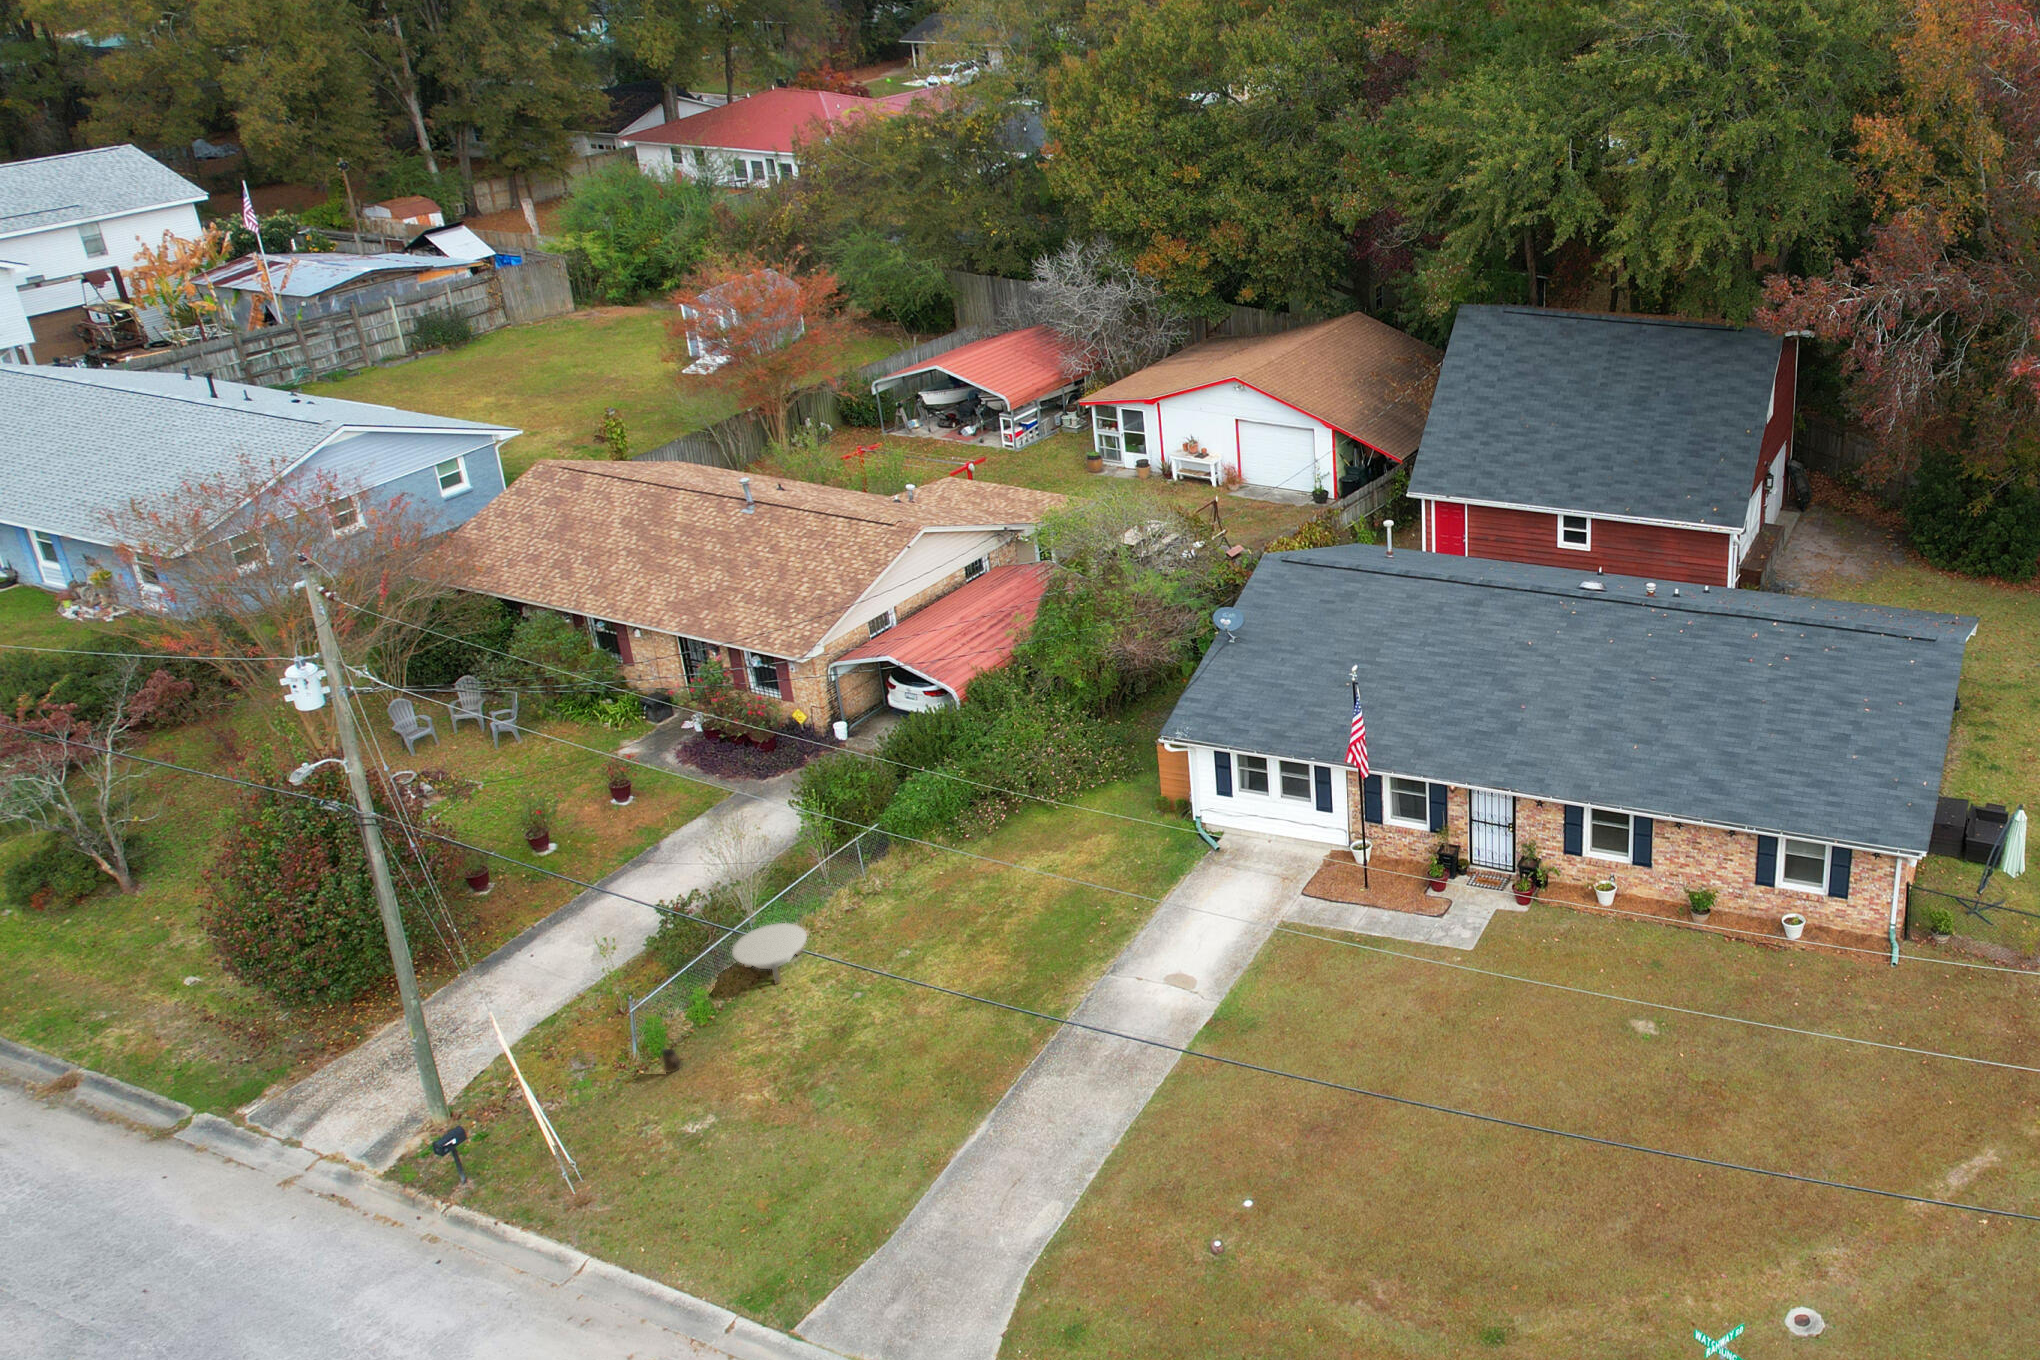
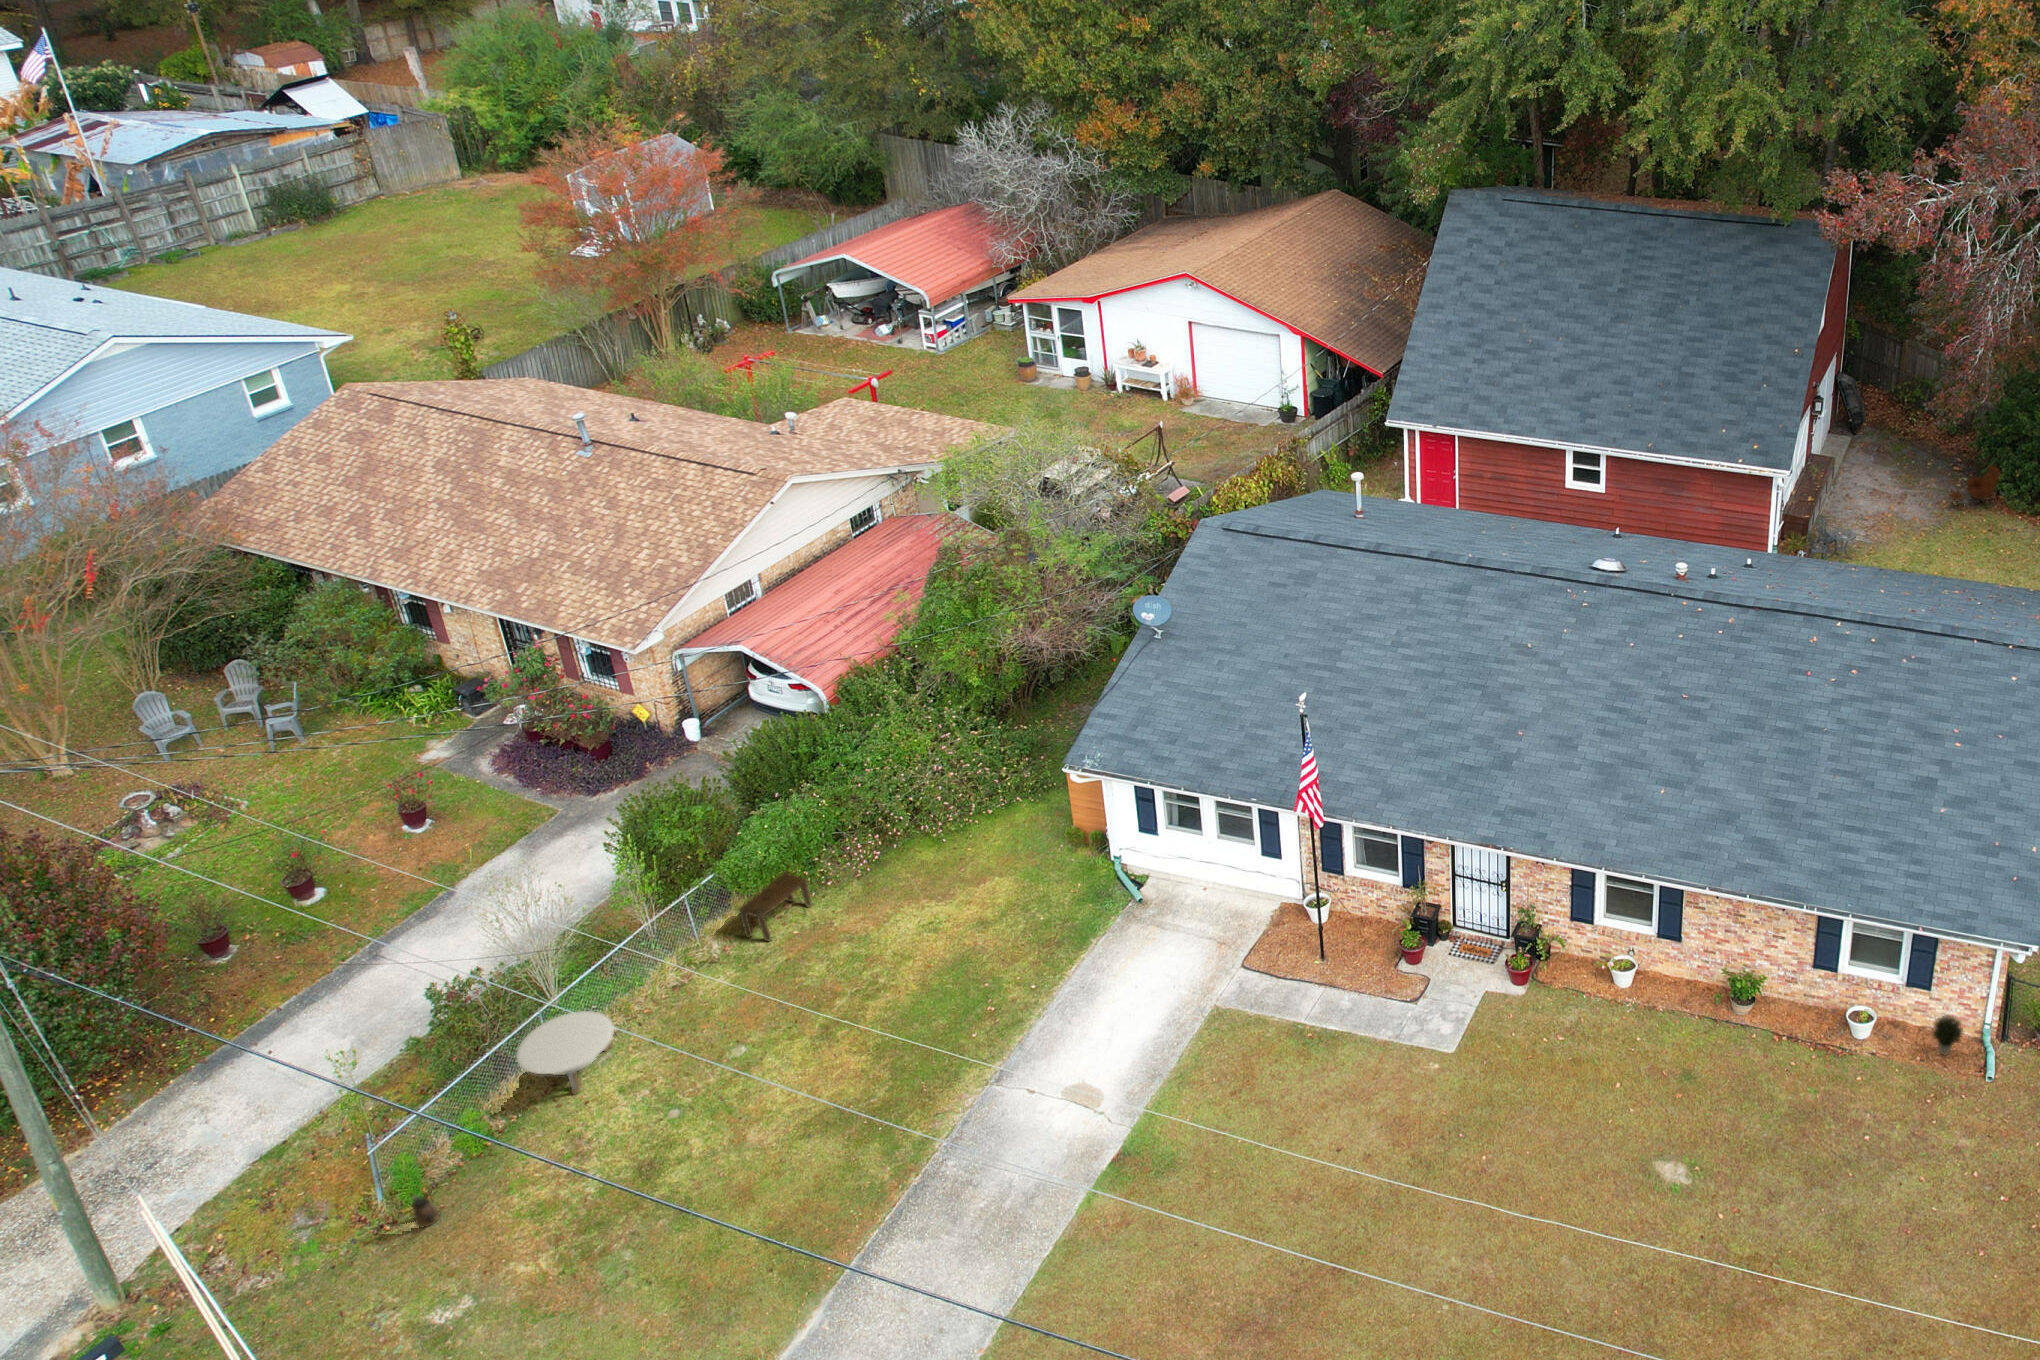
lounge chair: none [1879,528,1922,565] -> present [1950,465,2000,506]
bench: none [896,827,952,880] -> present [739,872,811,941]
potted plant: none [1851,917,1876,951] -> present [1932,1015,1963,1055]

